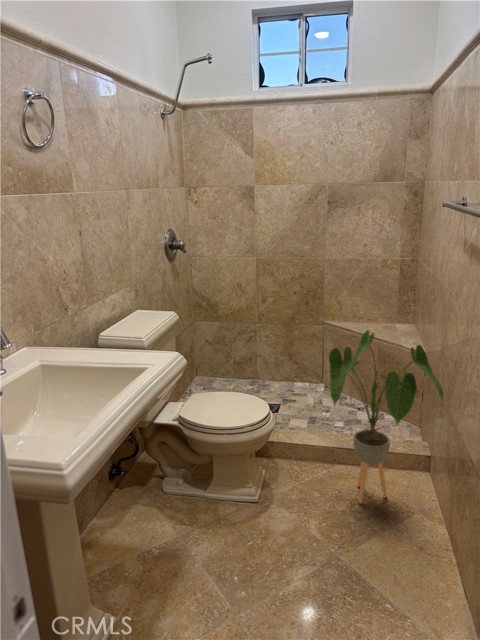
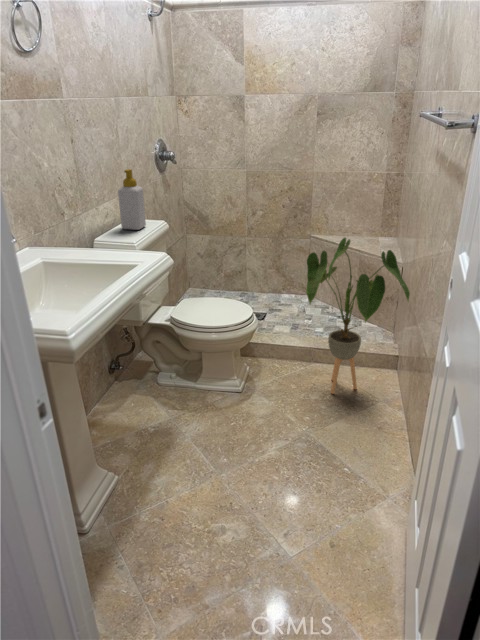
soap bottle: none [126,262,154,324] -> present [118,169,146,230]

